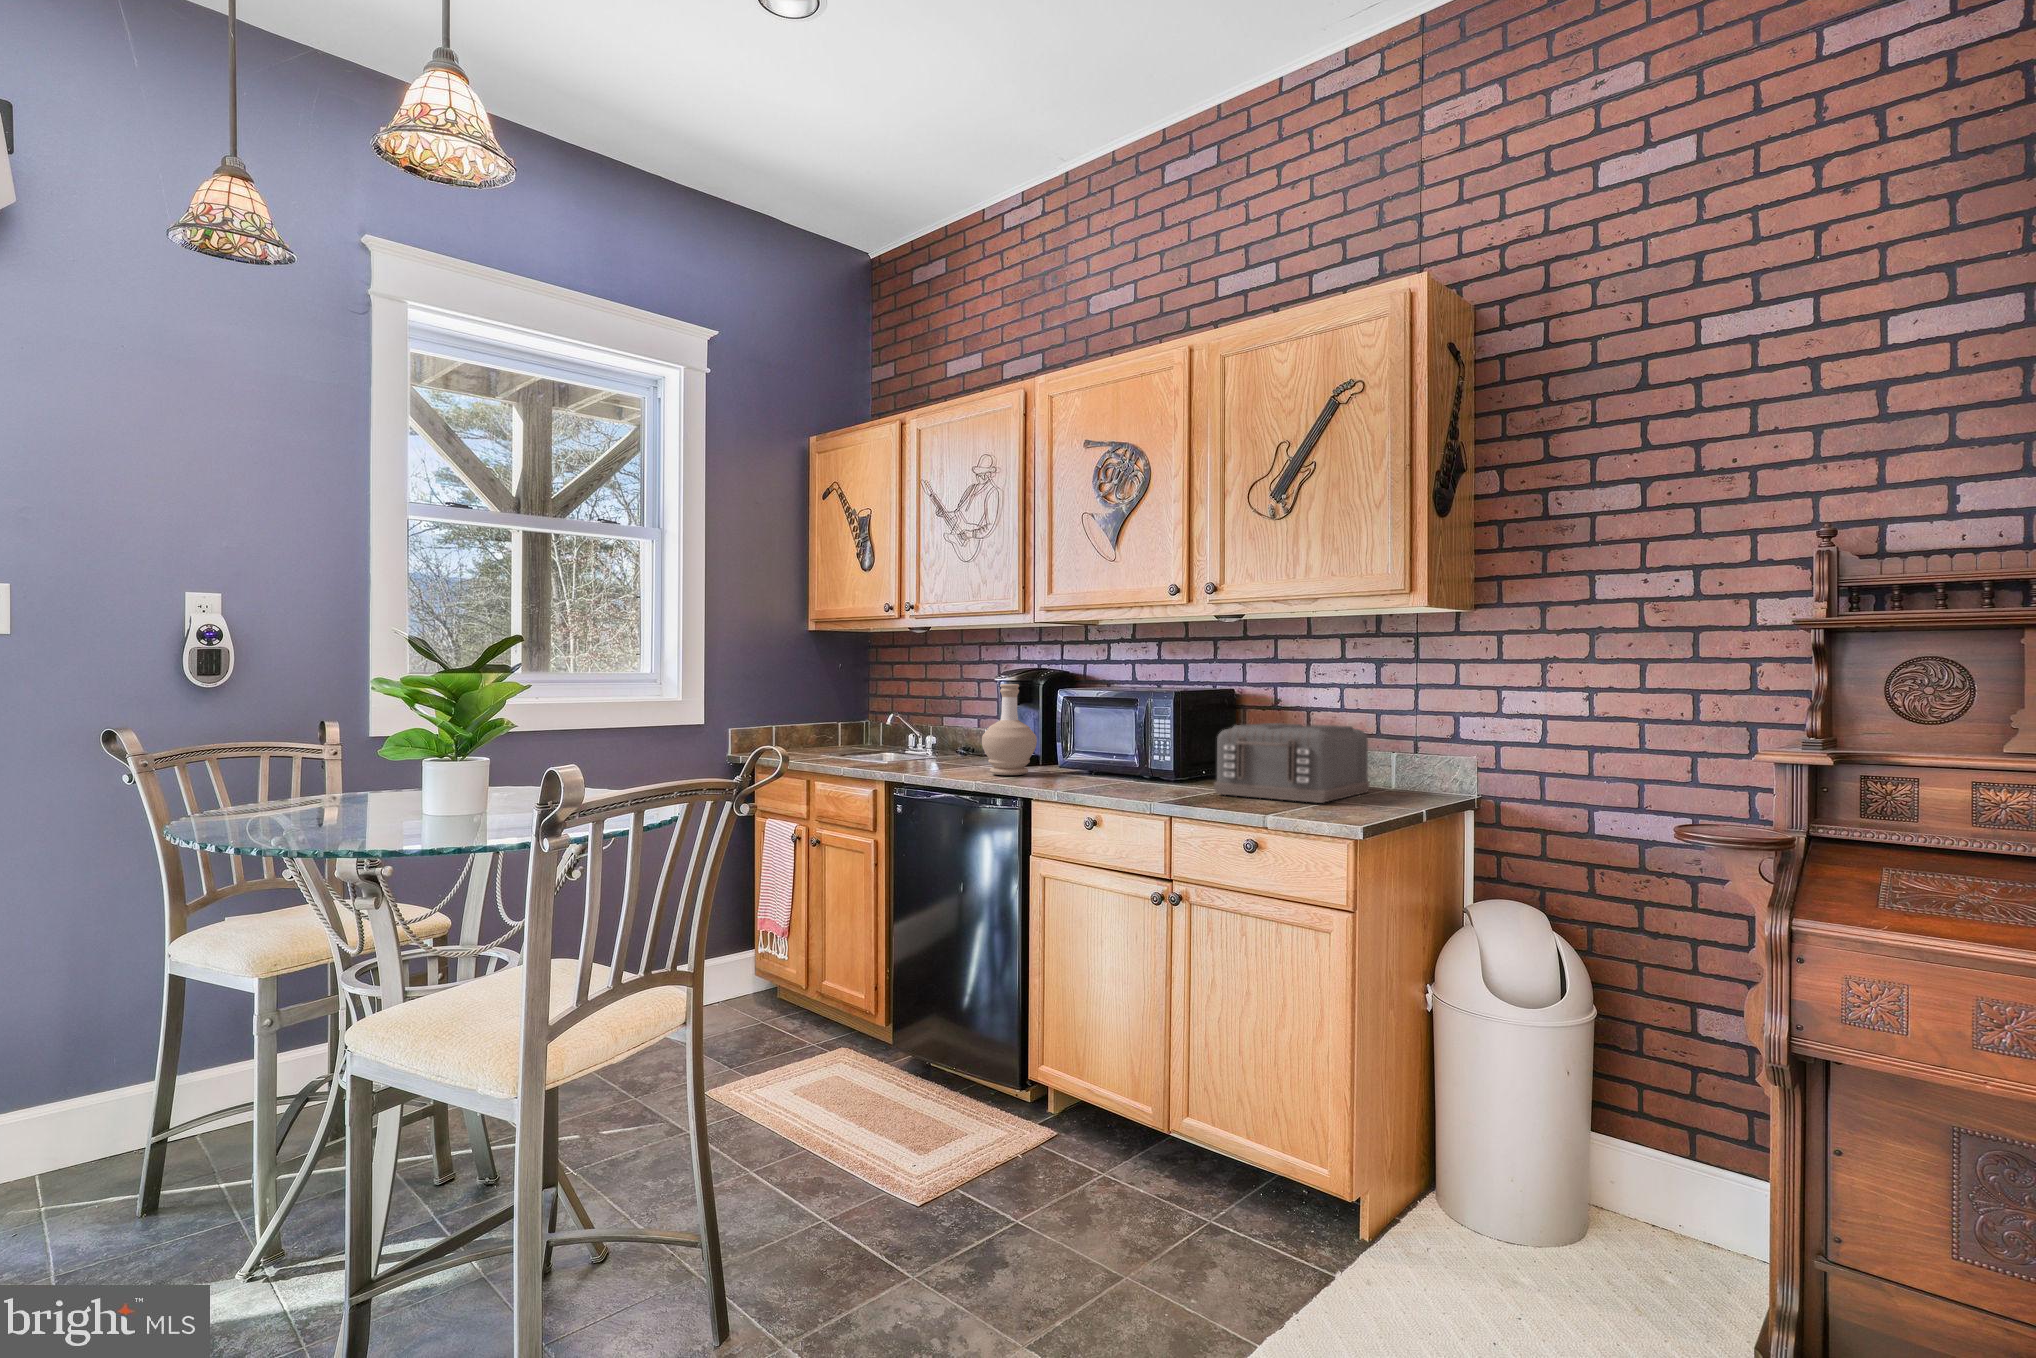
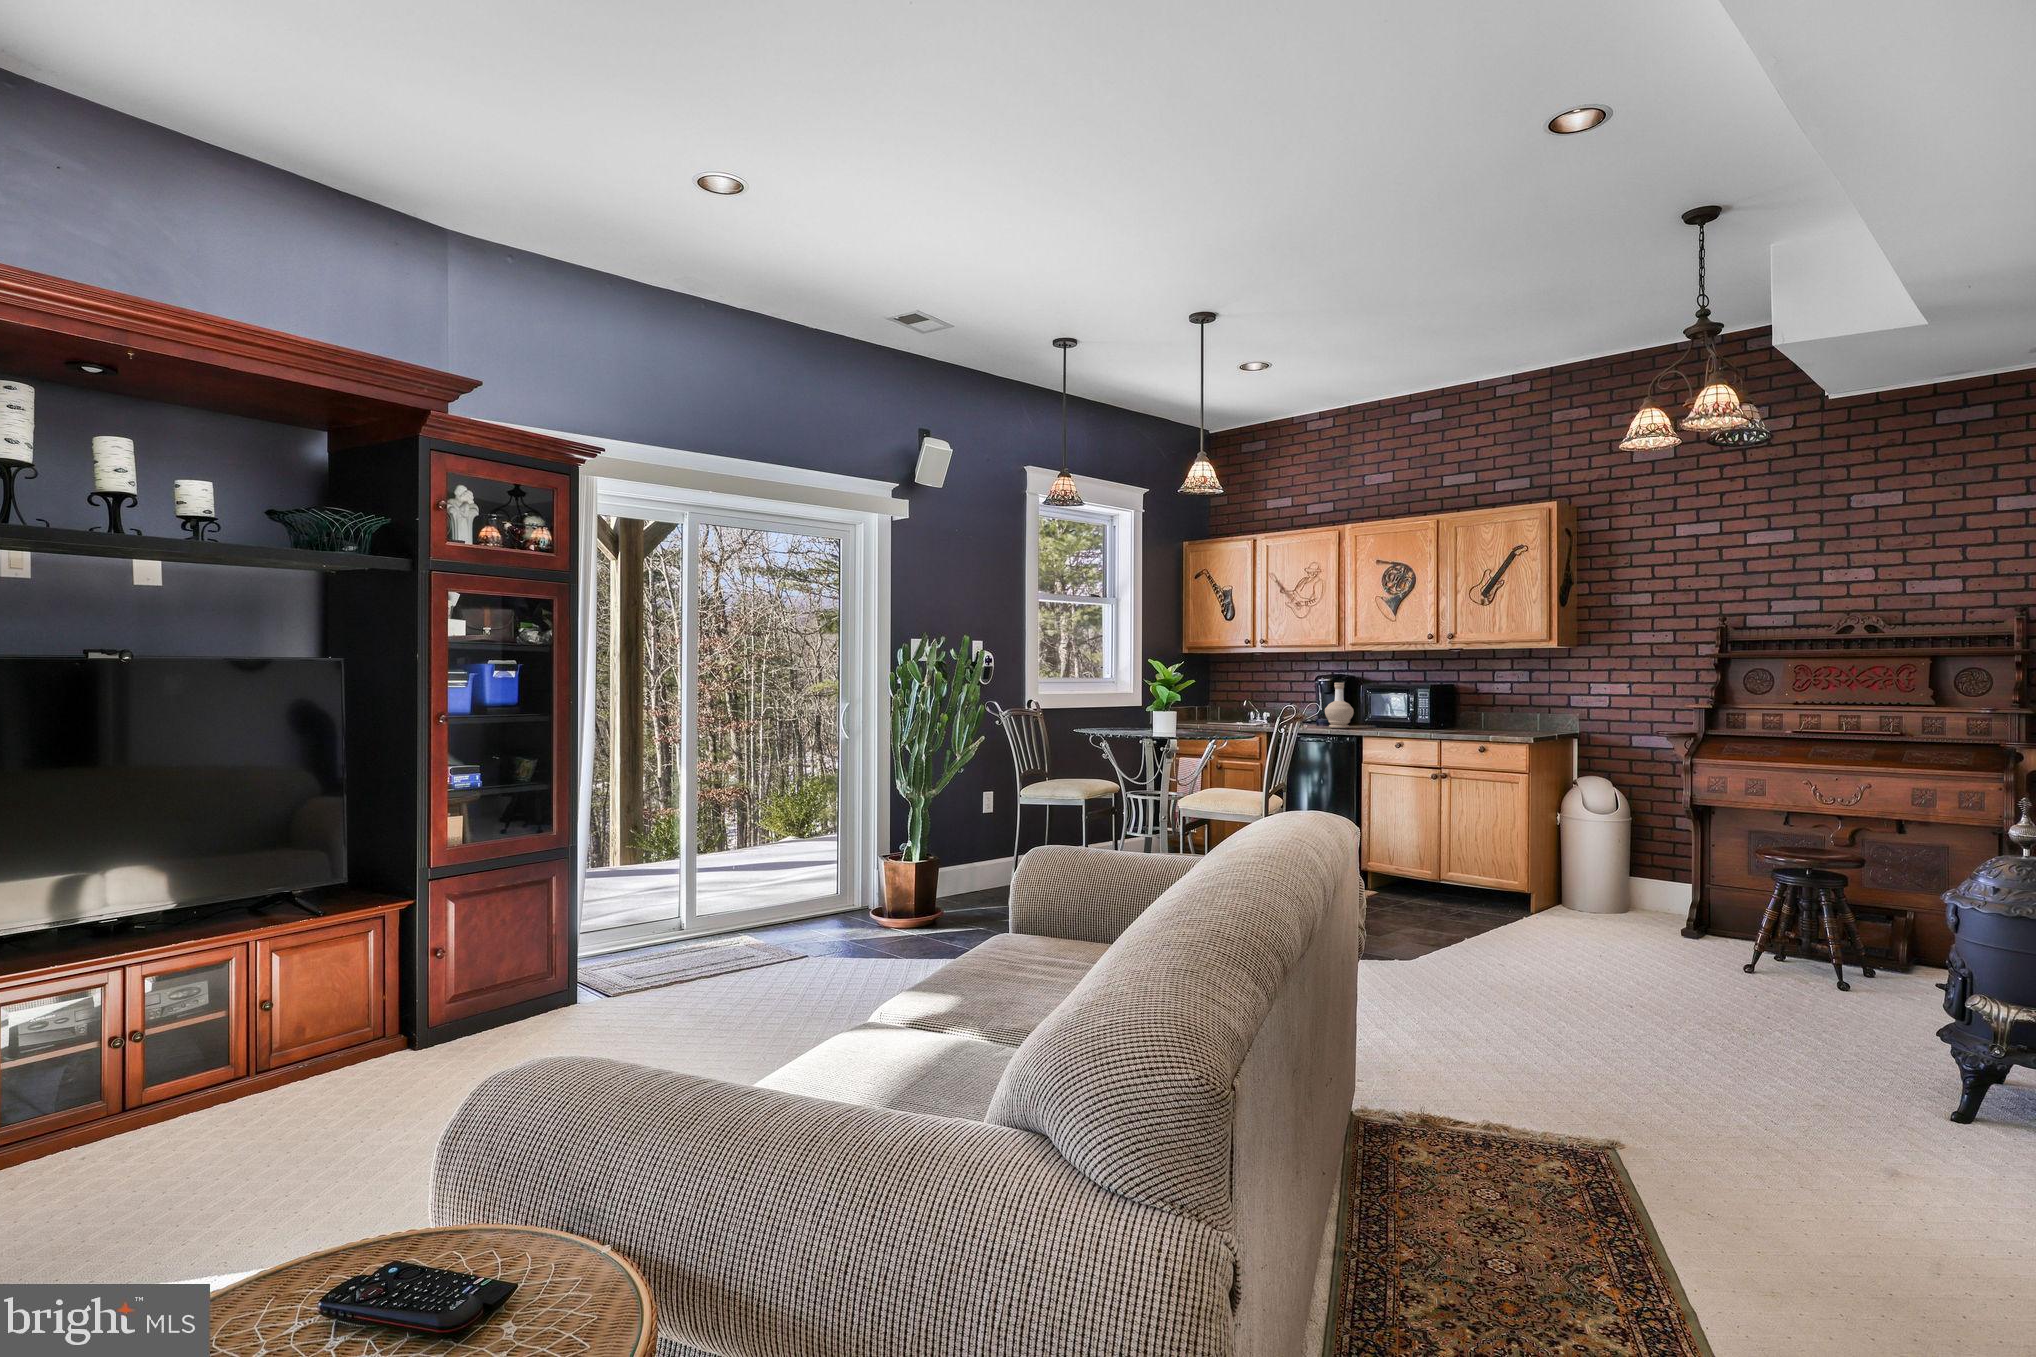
toaster: present [1214,723,1370,803] -> none [1456,701,1529,734]

